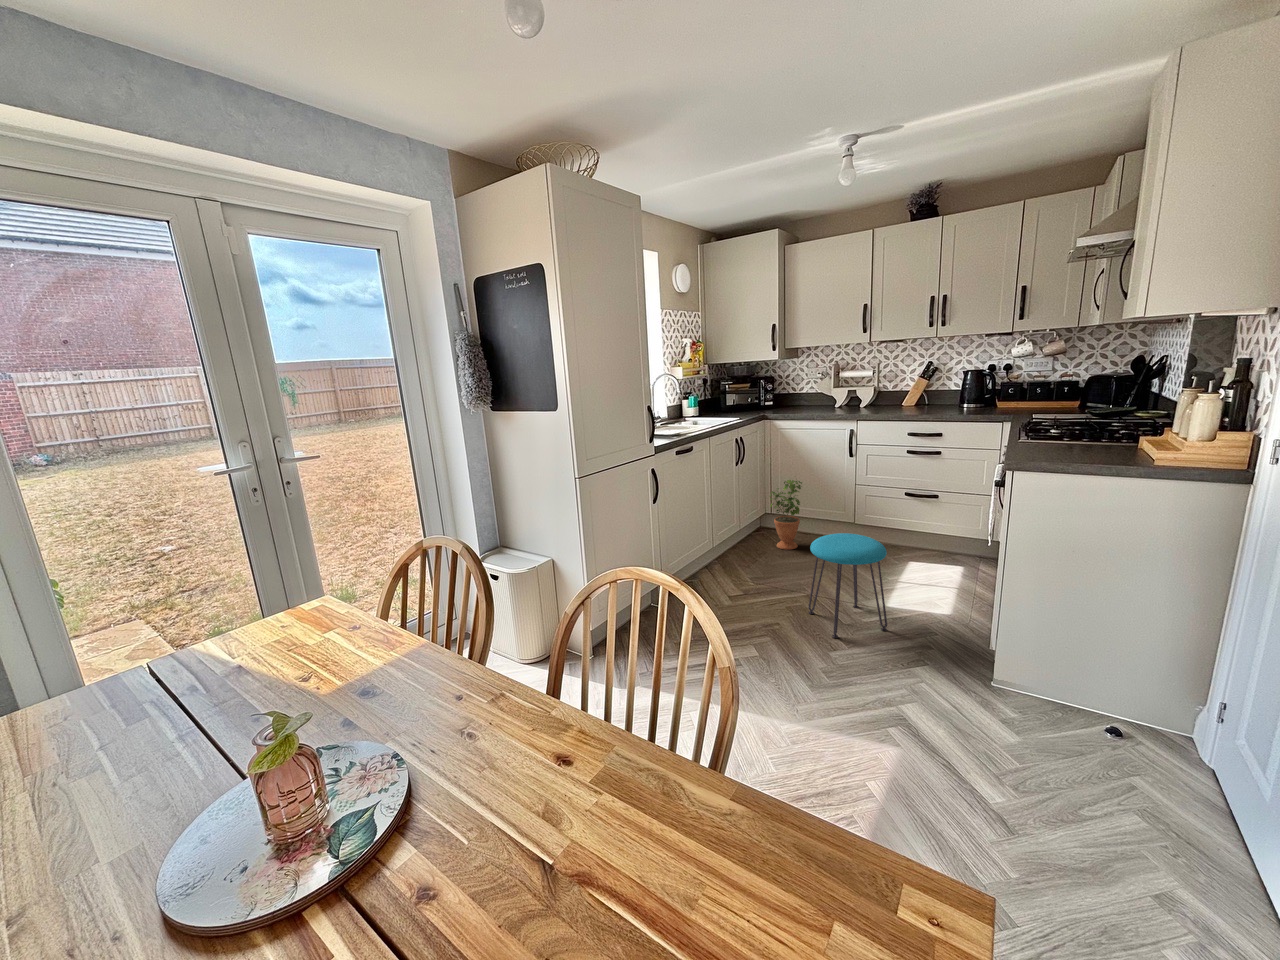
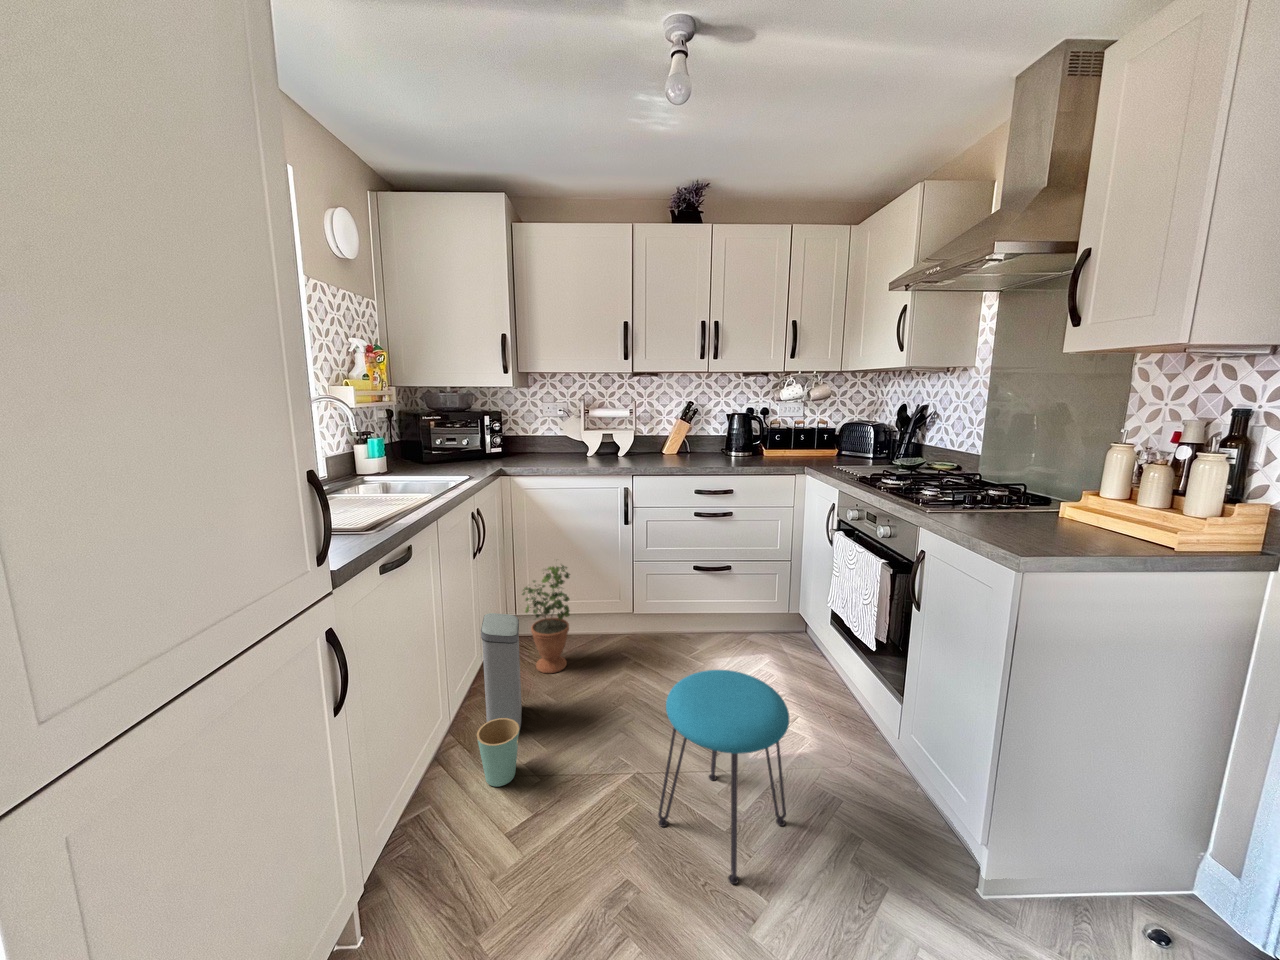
trash can: none [723,498,759,583] -> present [477,613,522,786]

